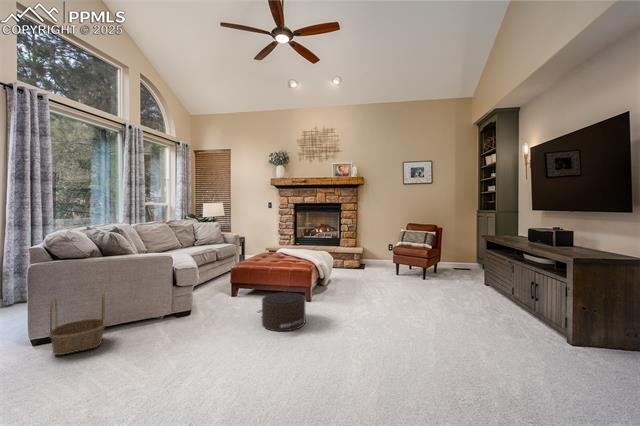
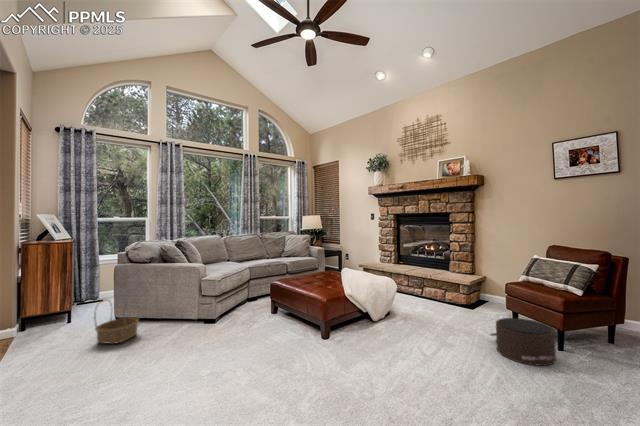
pouf: present [257,292,305,331] -> present [490,318,556,366]

